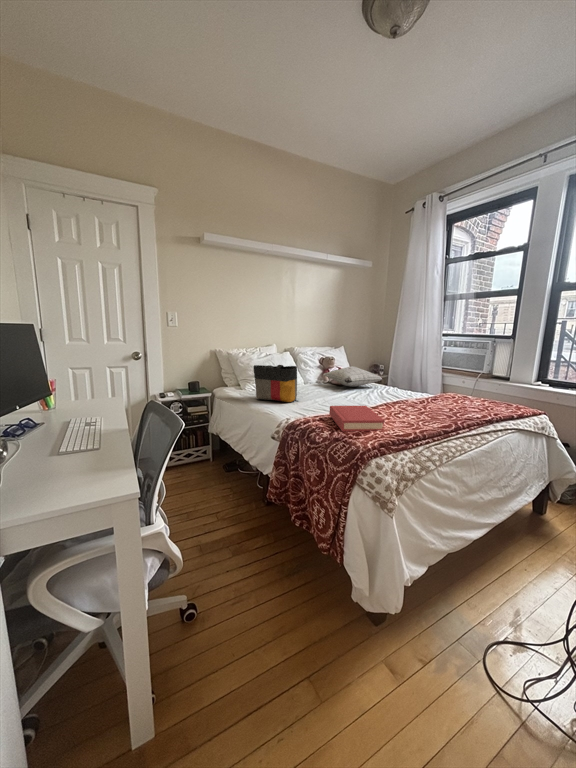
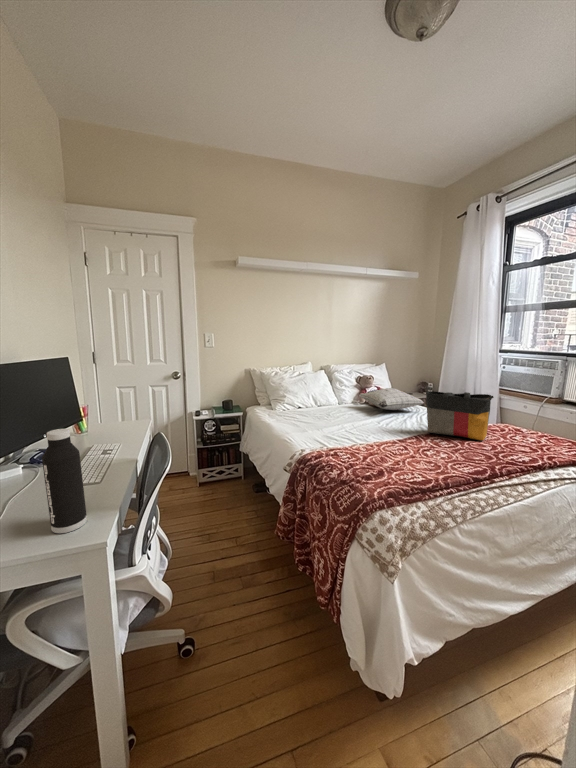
tote bag: present [253,365,297,403] -> present [426,391,494,441]
water bottle: none [56,379,103,490] -> present [42,429,87,533]
hardback book: present [329,406,385,432] -> none [347,439,402,475]

